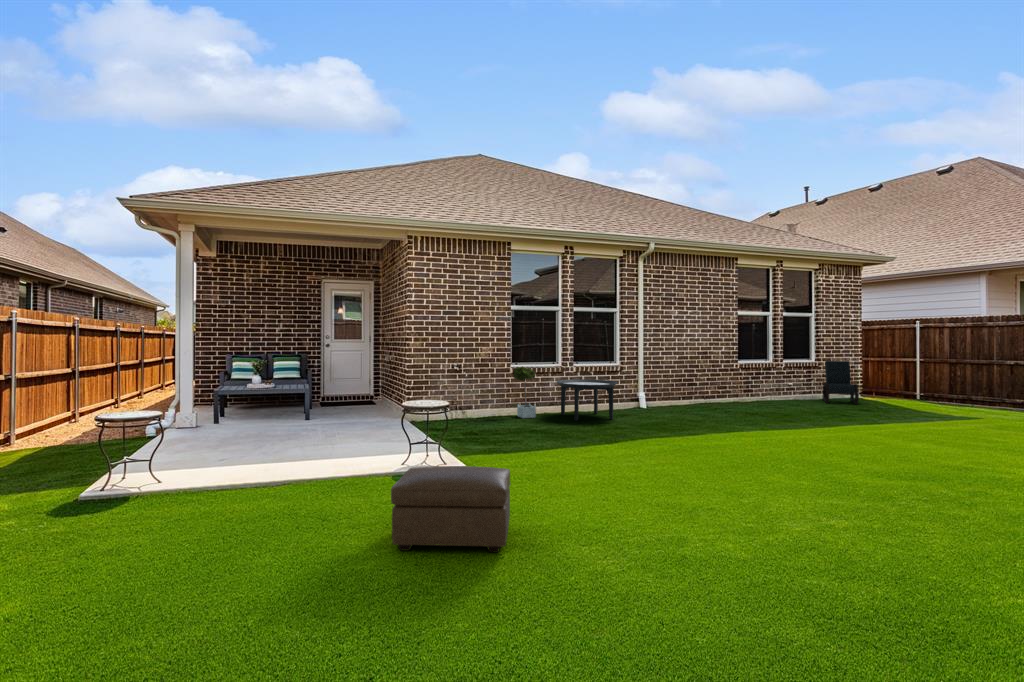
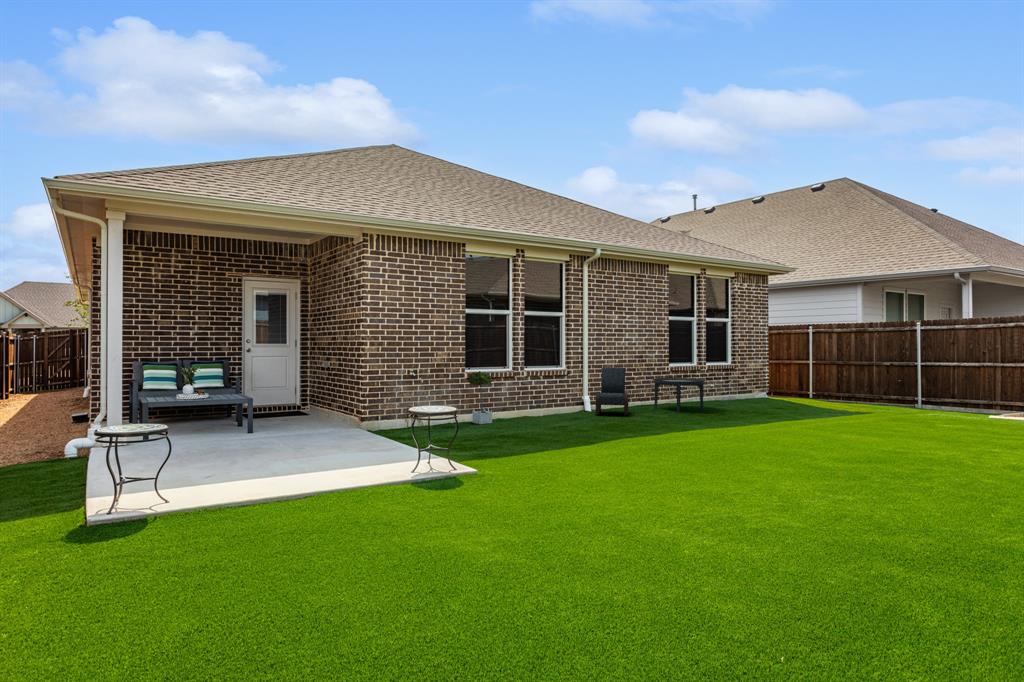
lounge chair: present [823,360,859,405] -> present [595,367,628,416]
round table: present [557,379,617,421] -> present [653,378,705,412]
ottoman: present [391,466,510,552] -> none [477,459,588,536]

